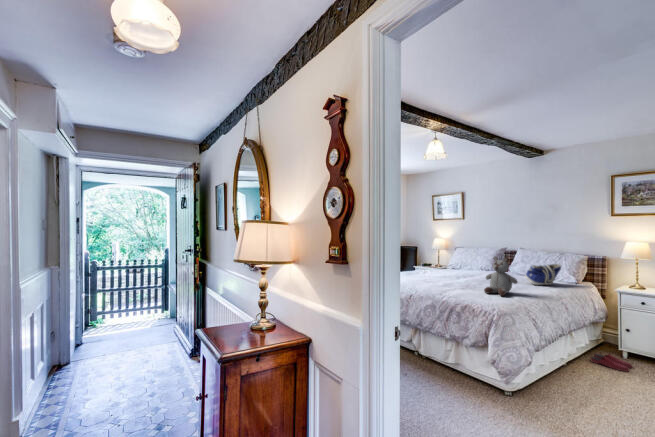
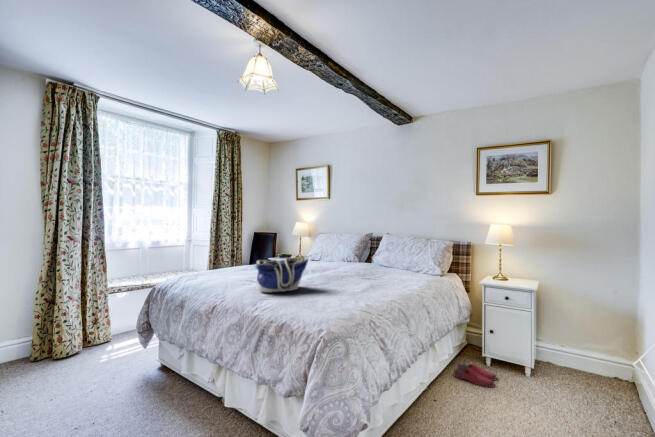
stuffed bear: present [484,257,518,296] -> none [322,242,368,302]
tote bag: present [525,264,561,285] -> present [255,257,308,292]

